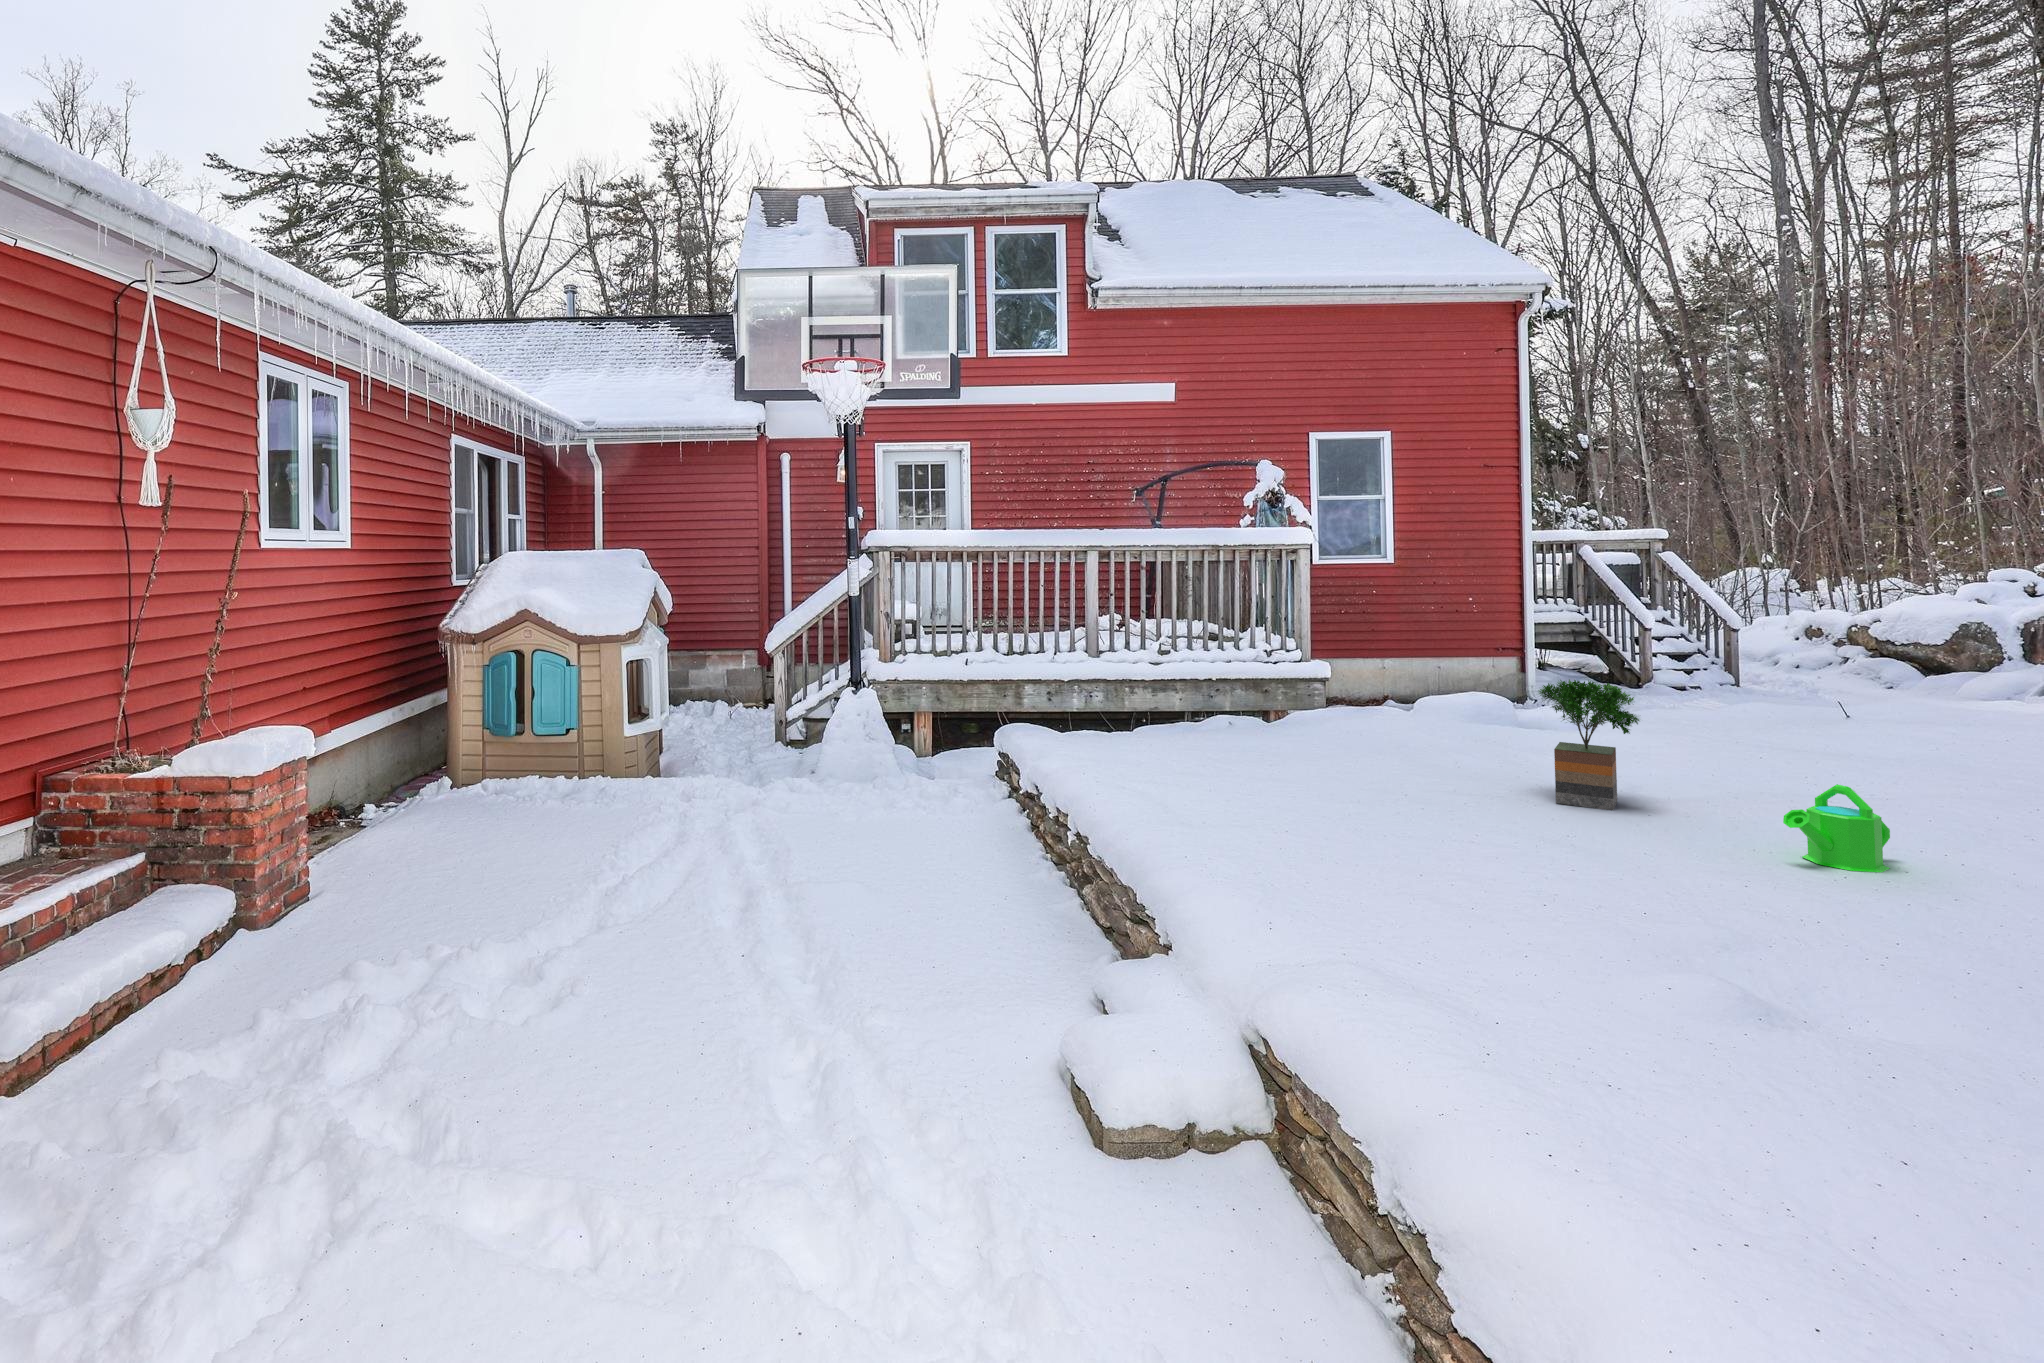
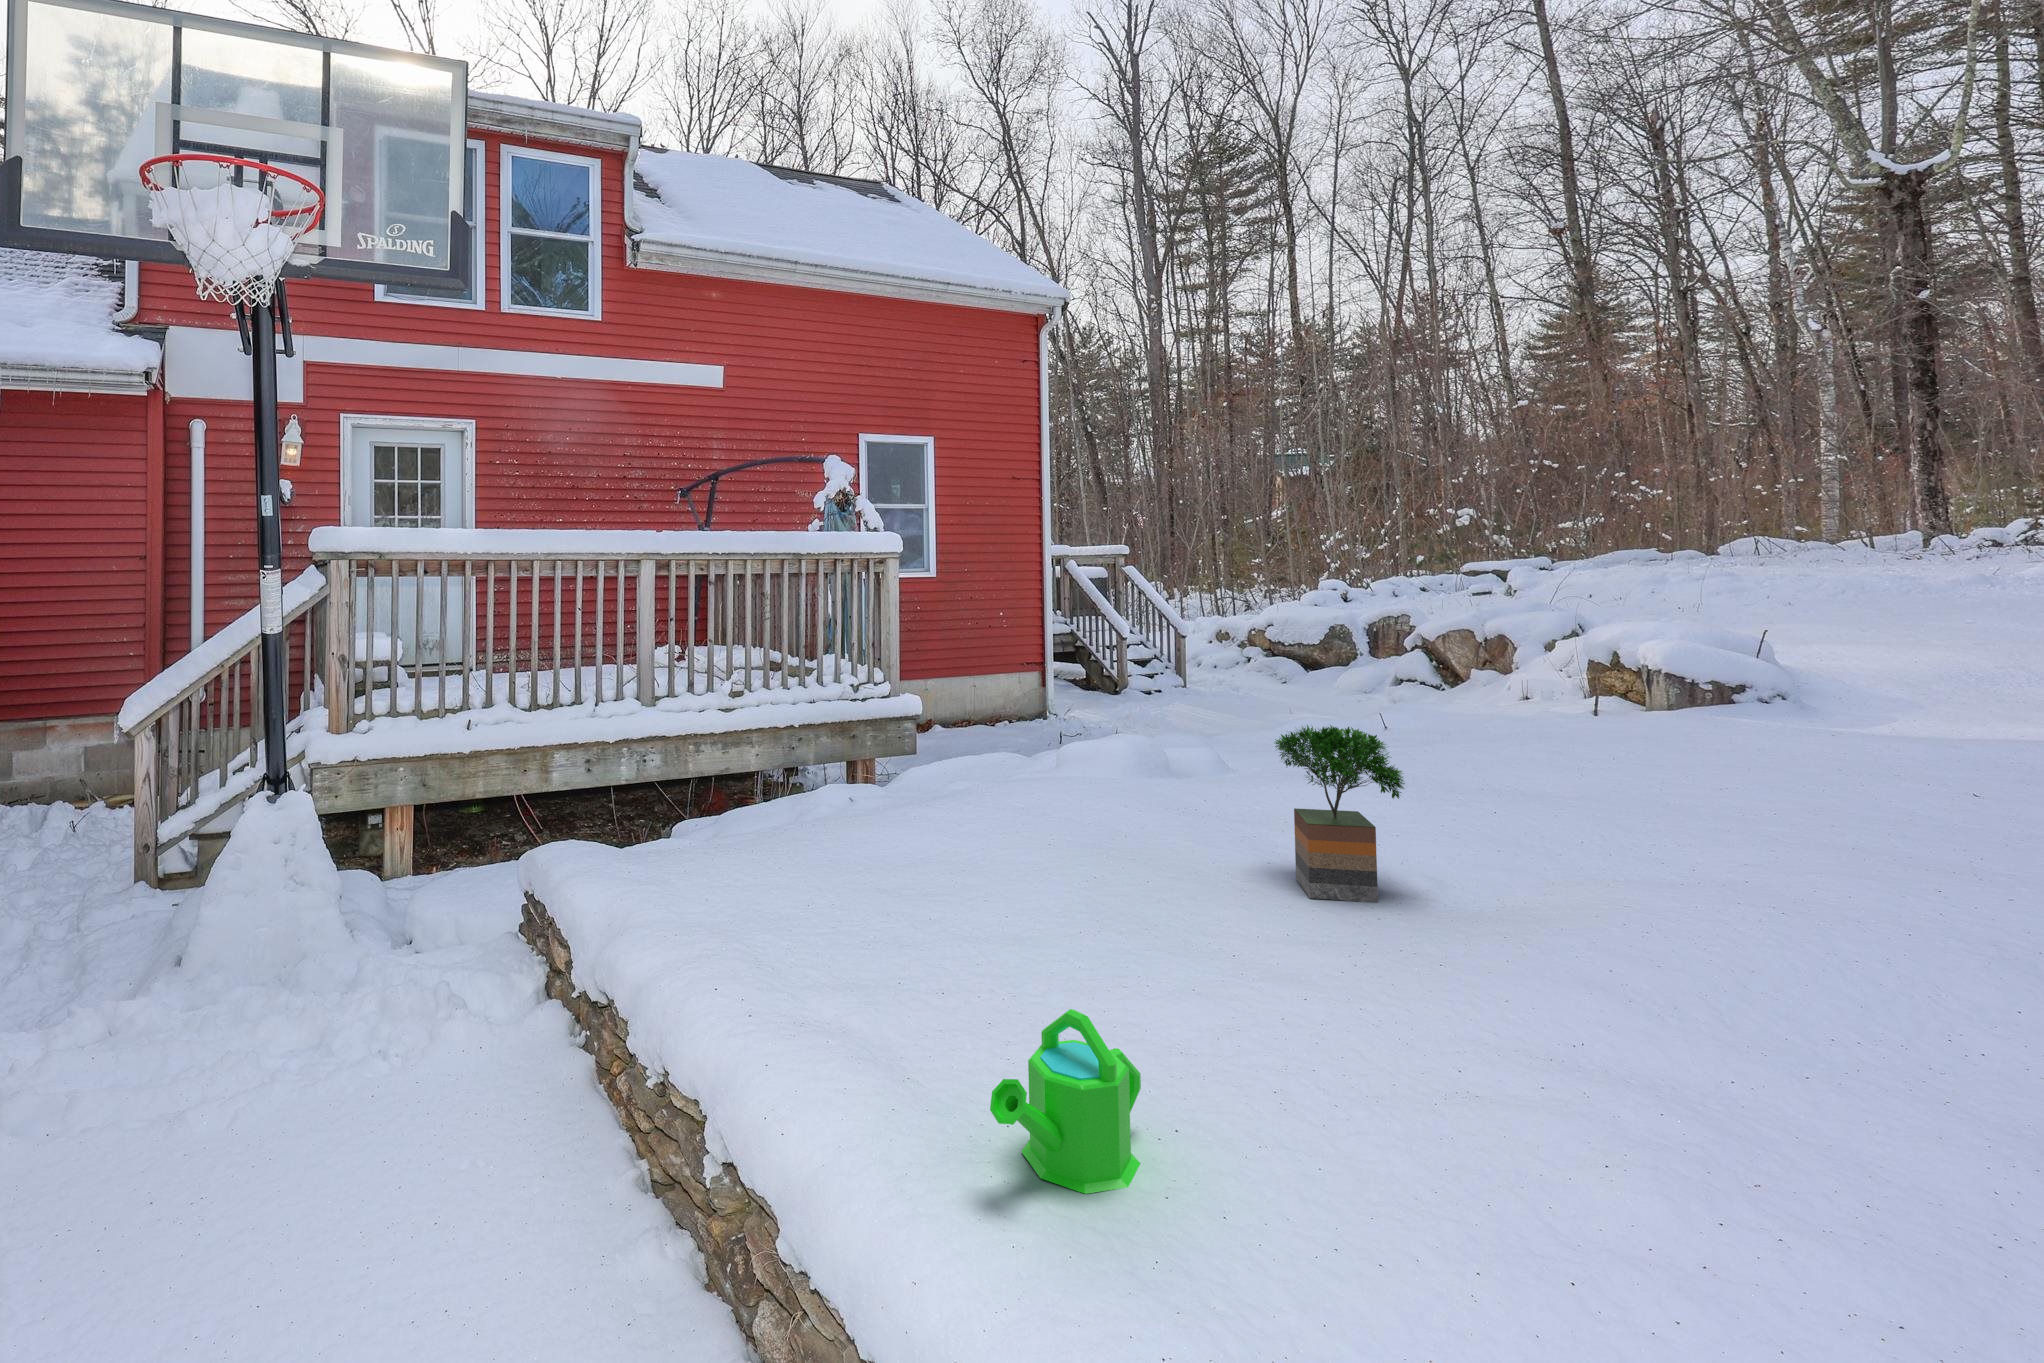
watering can: present [1783,784,1890,872] -> present [990,1009,1141,1194]

